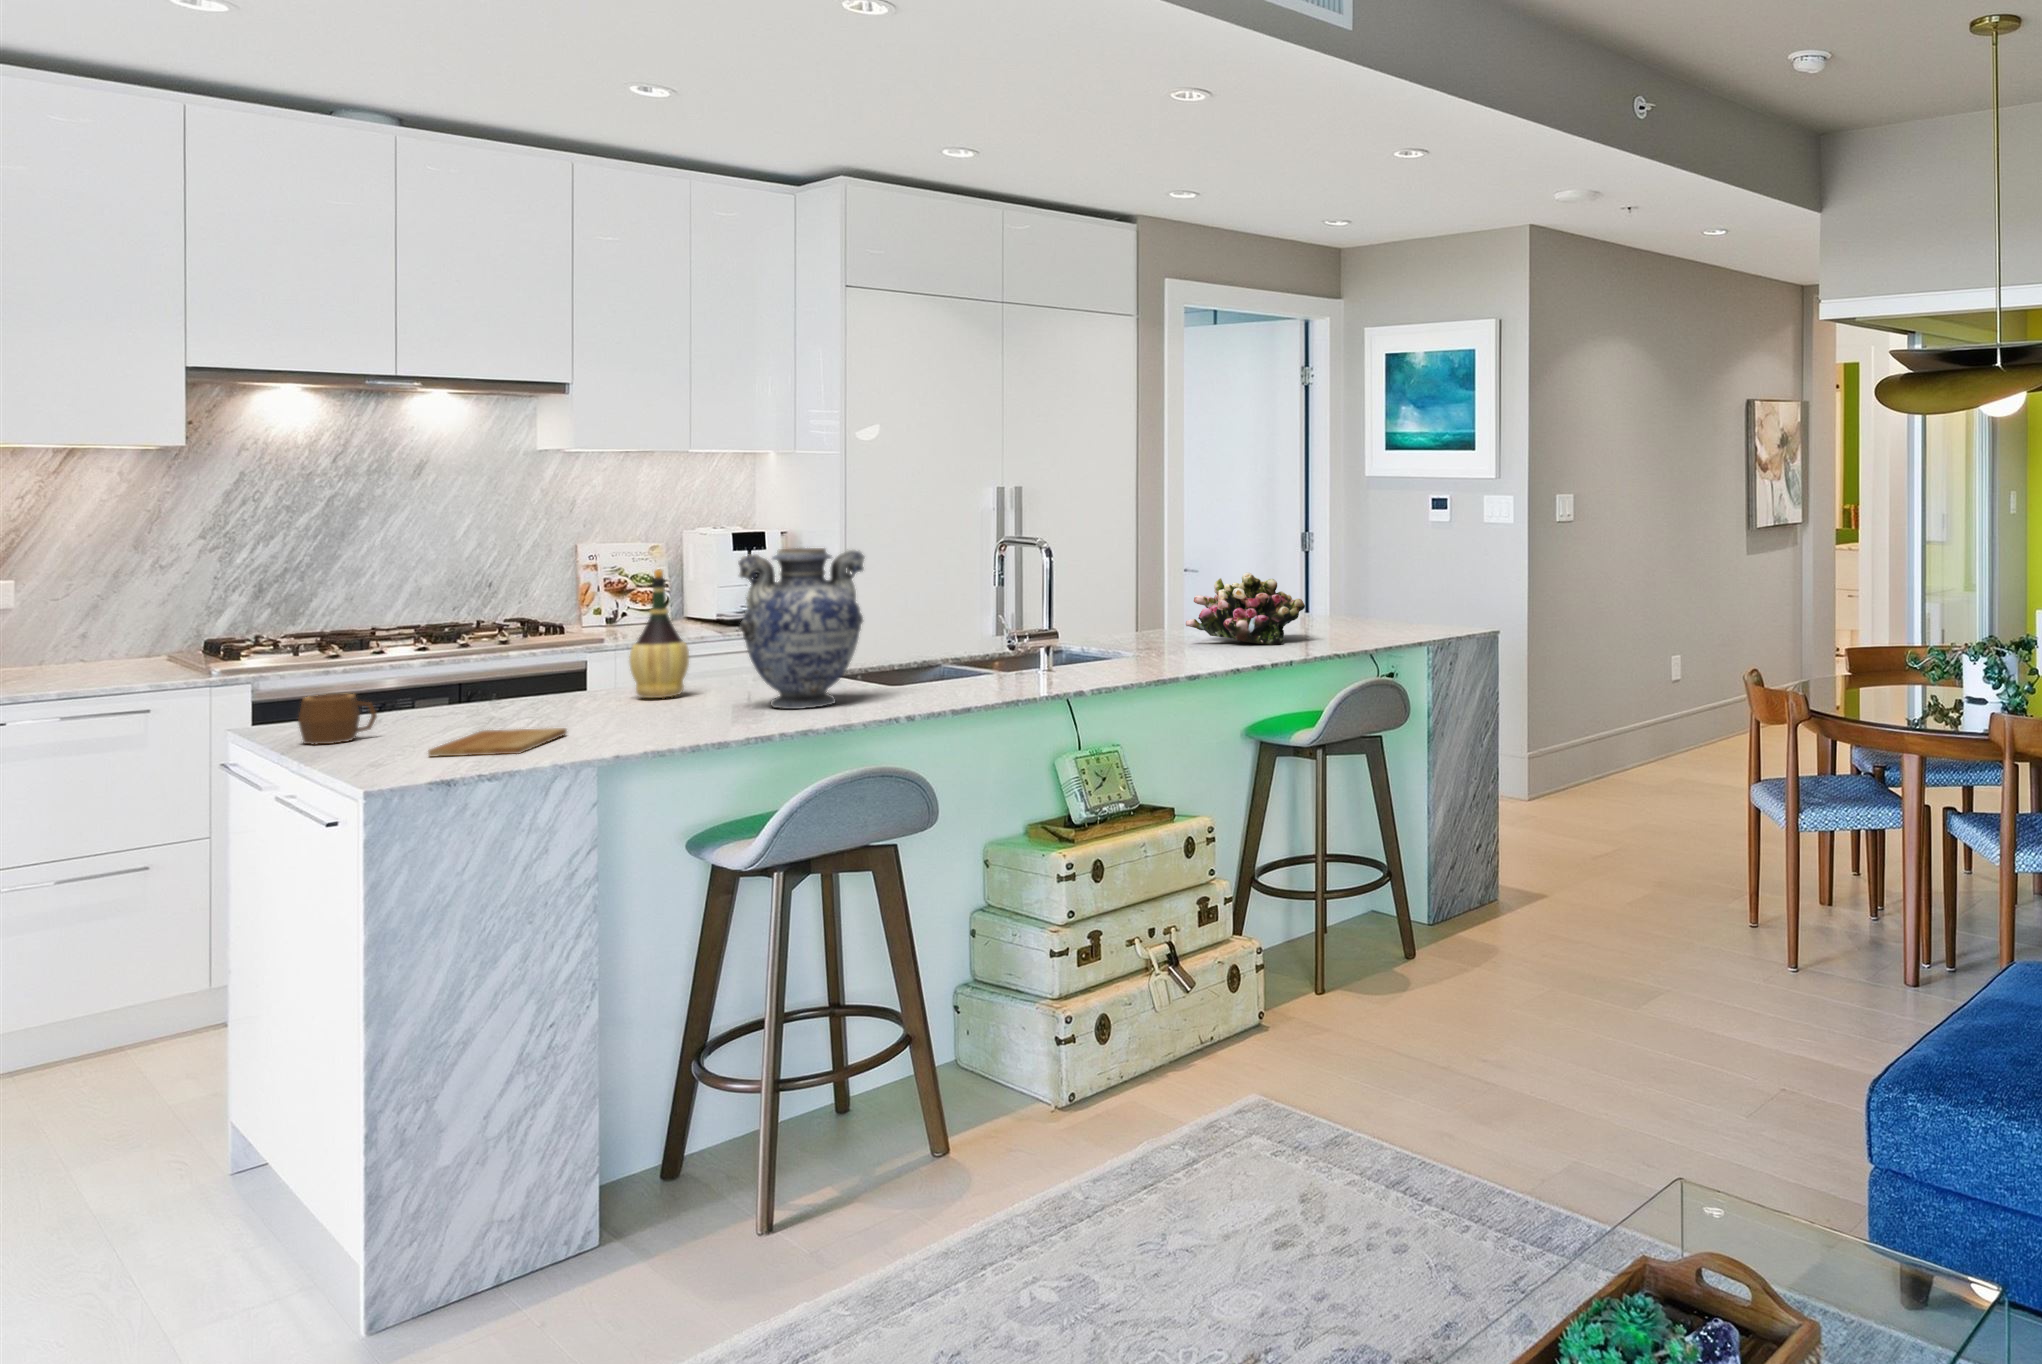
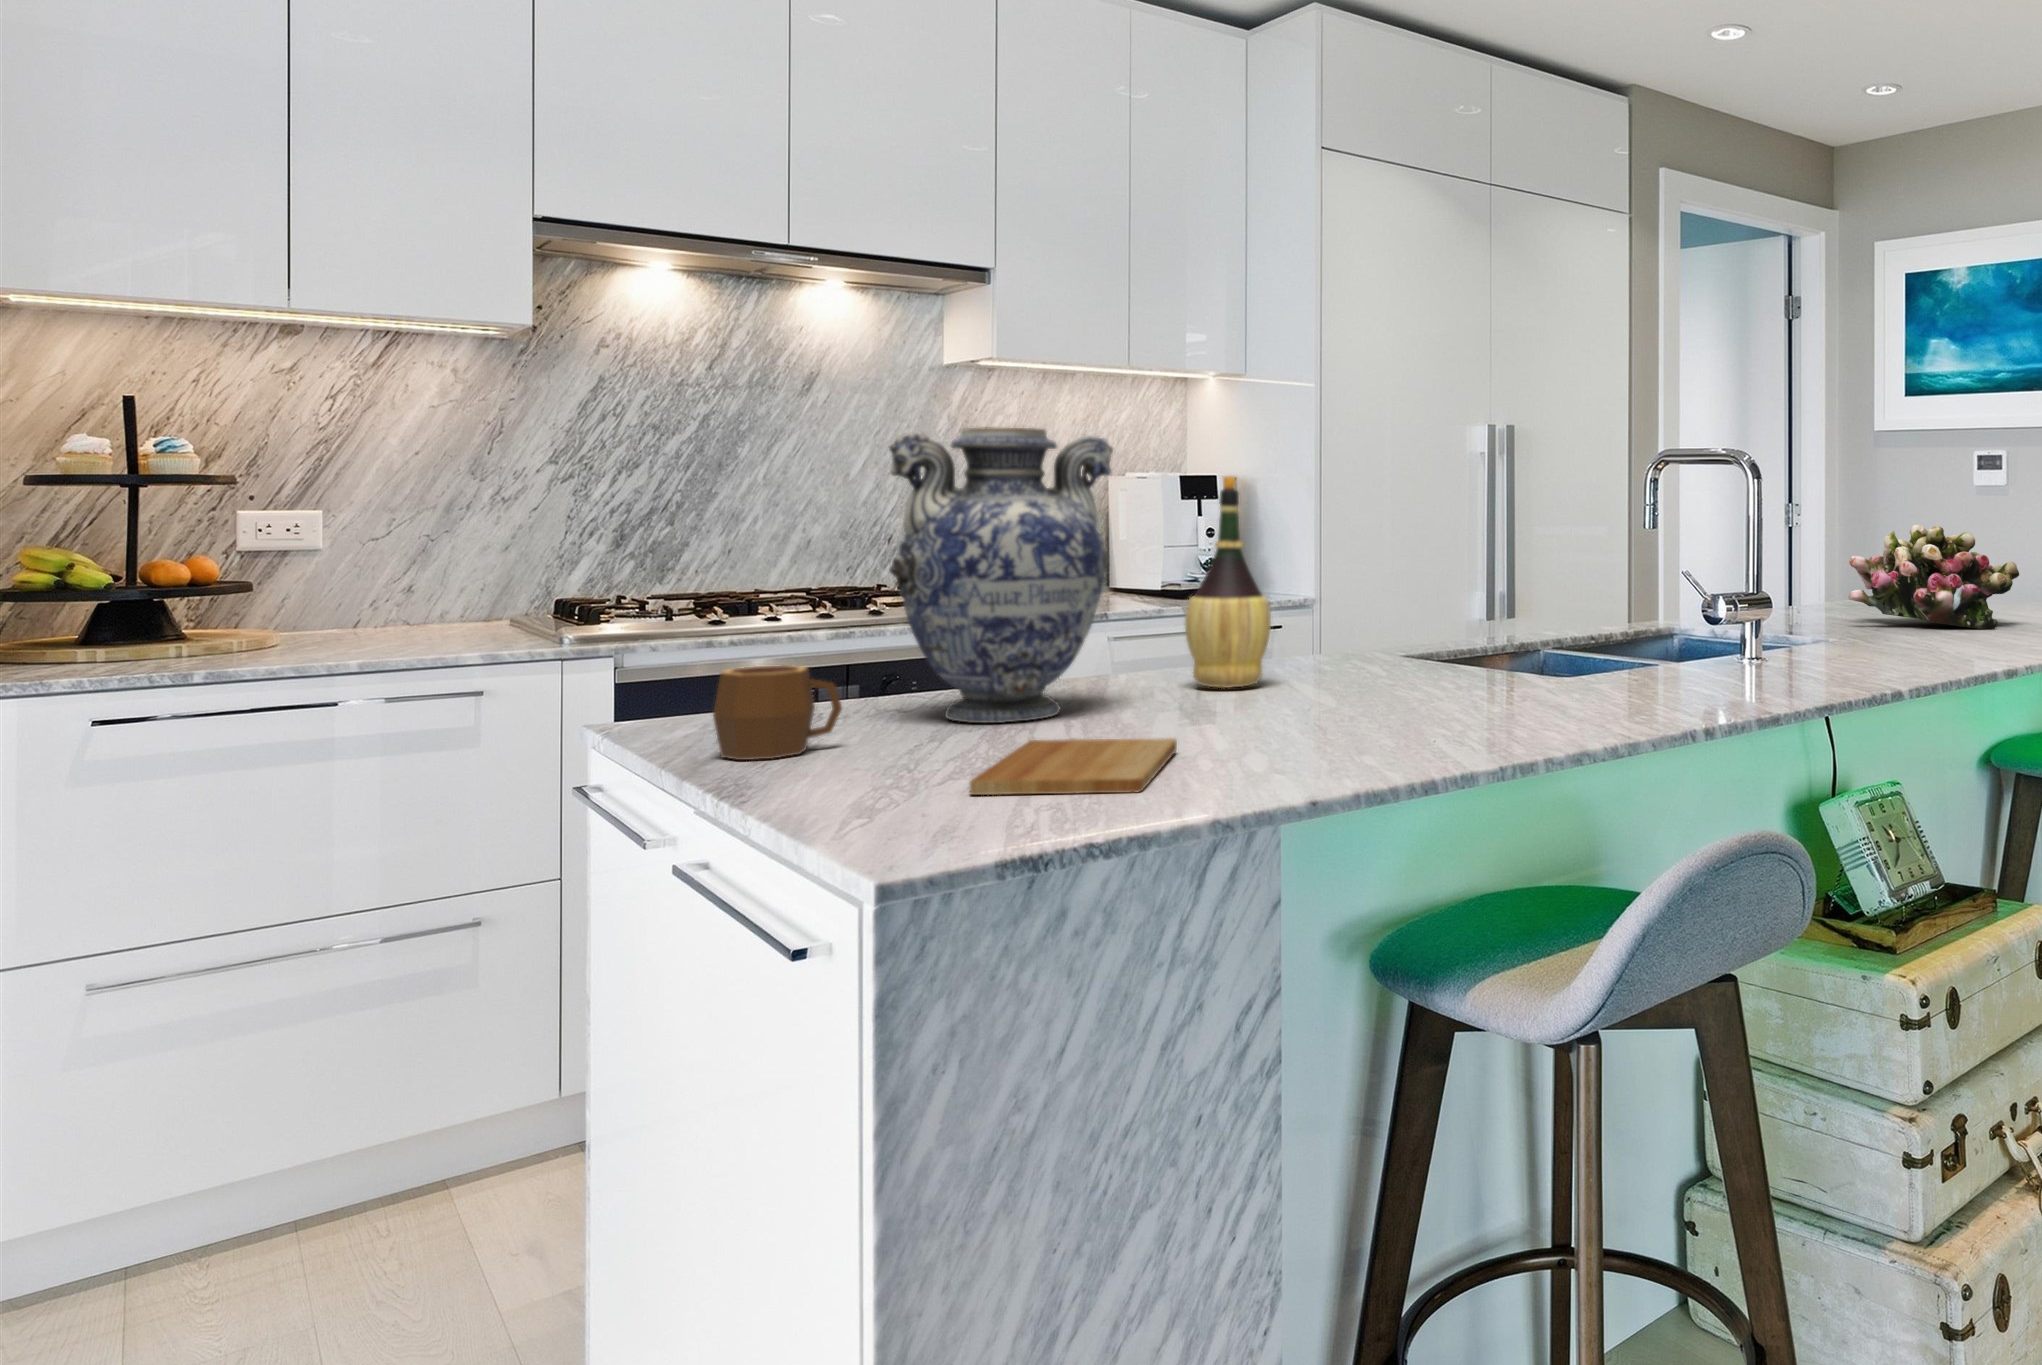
vase: present [739,548,864,709] -> present [889,427,1113,723]

